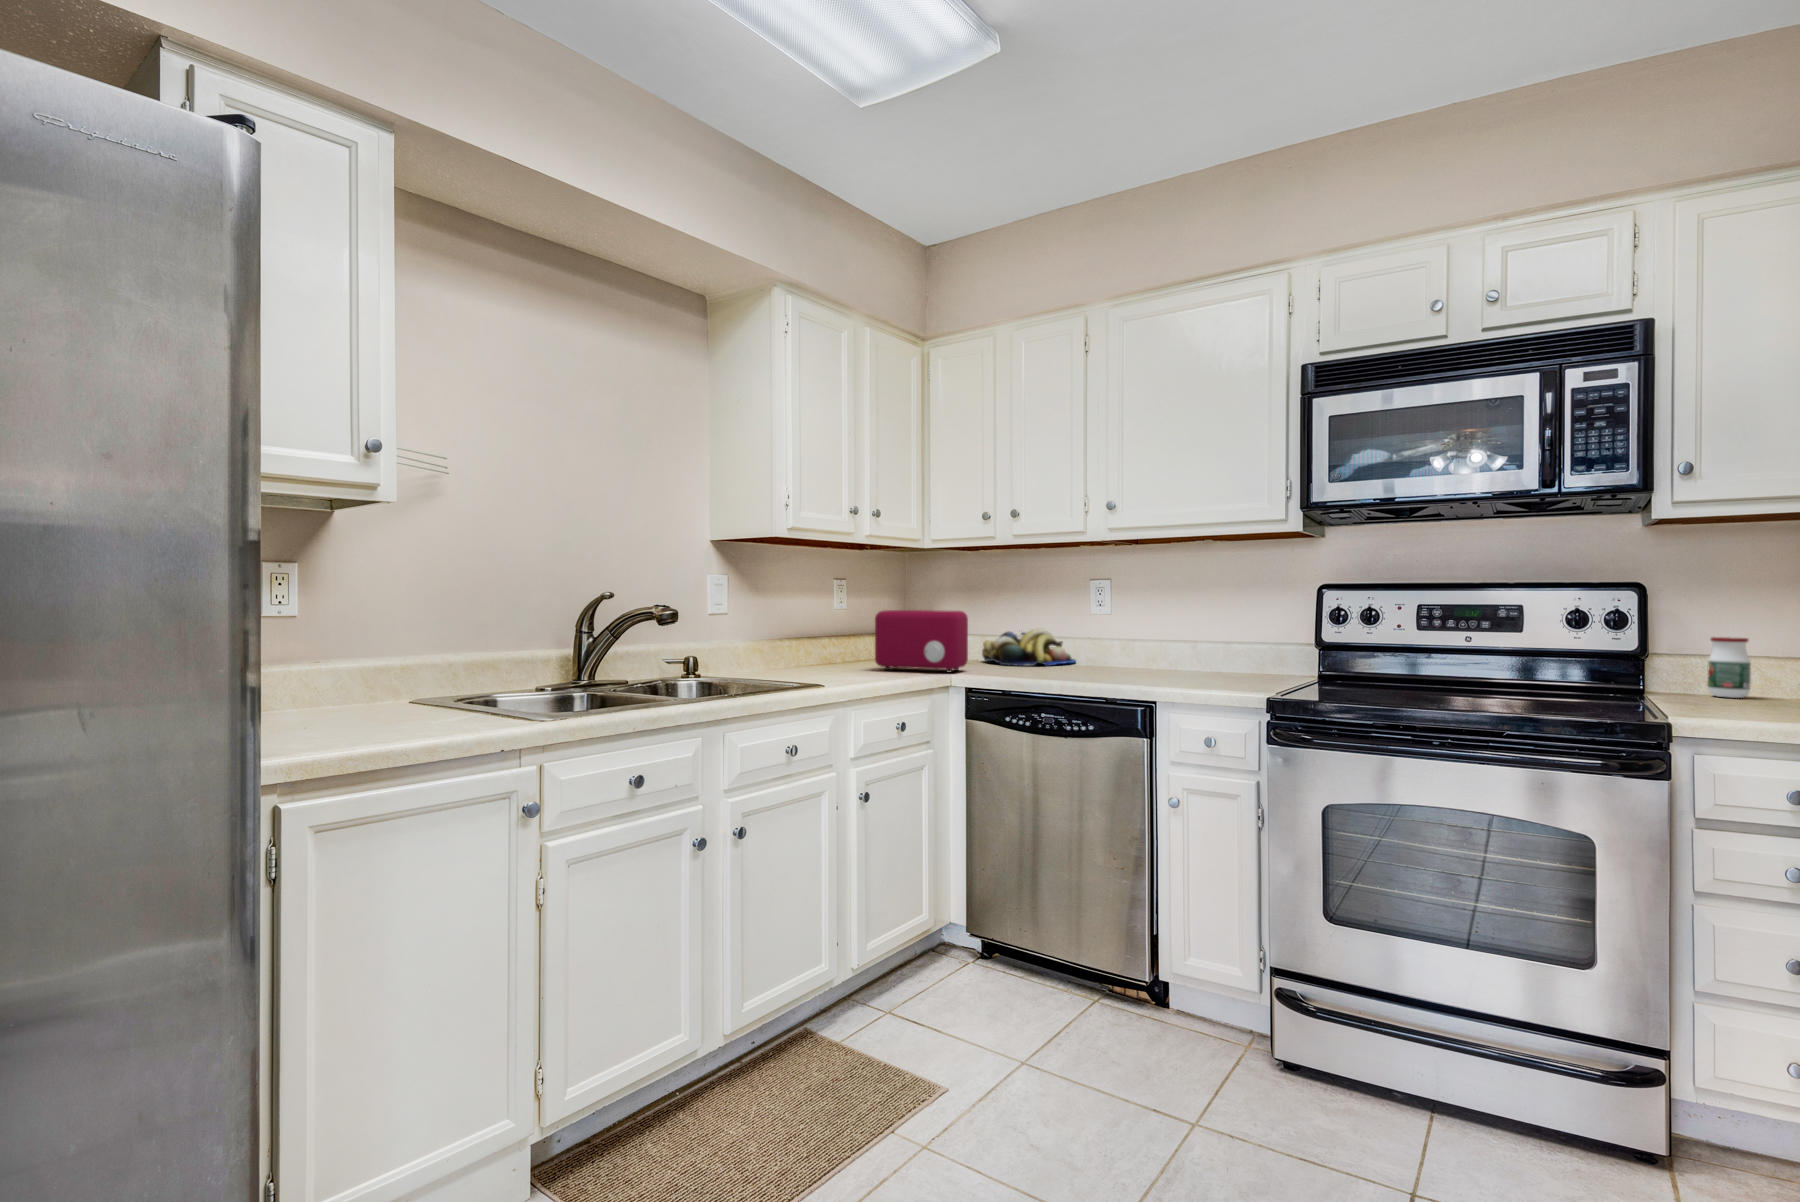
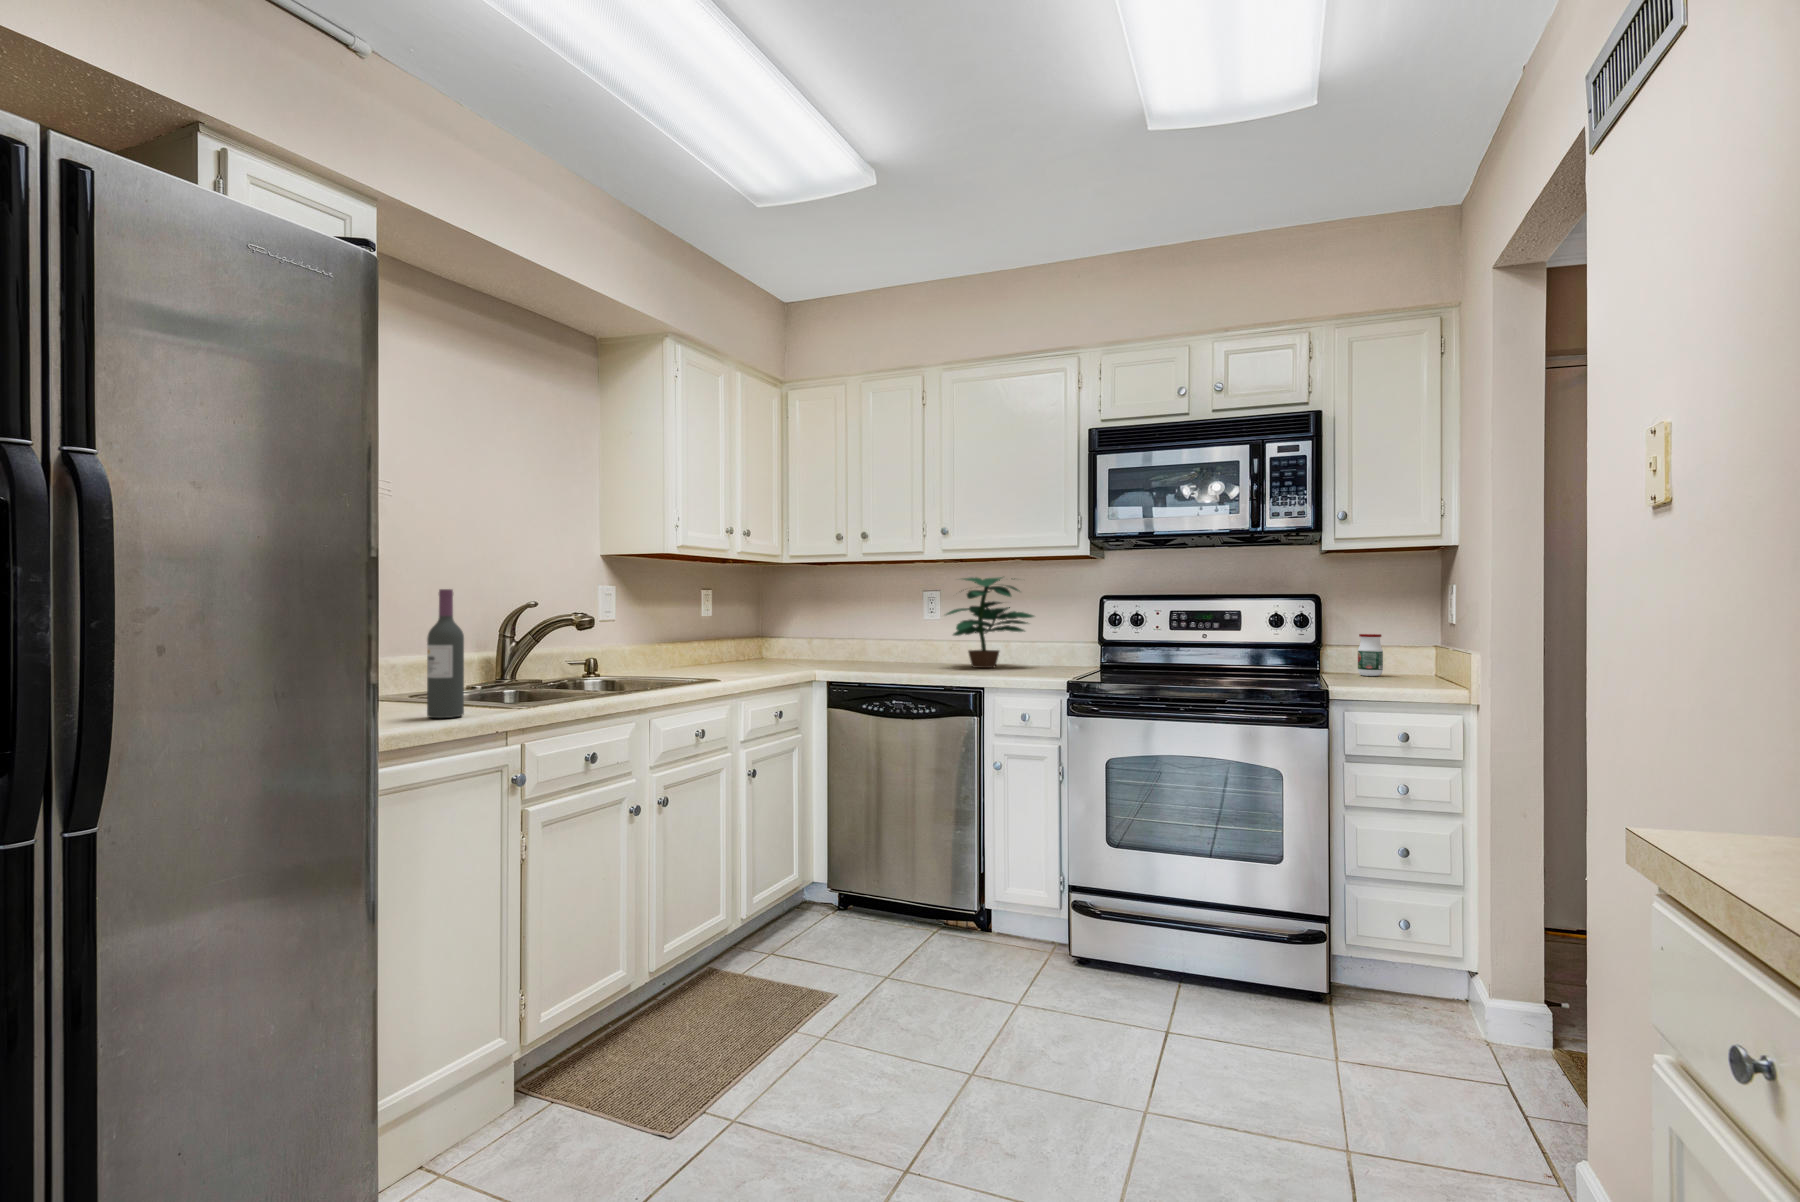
potted plant: none [1110,561,1230,674] -> present [946,577,1034,668]
wine bottle: none [454,578,497,731] -> present [427,589,464,718]
toaster: present [875,610,968,673] -> none [747,618,827,670]
fruit bowl: present [982,629,1076,666] -> none [834,633,913,664]

